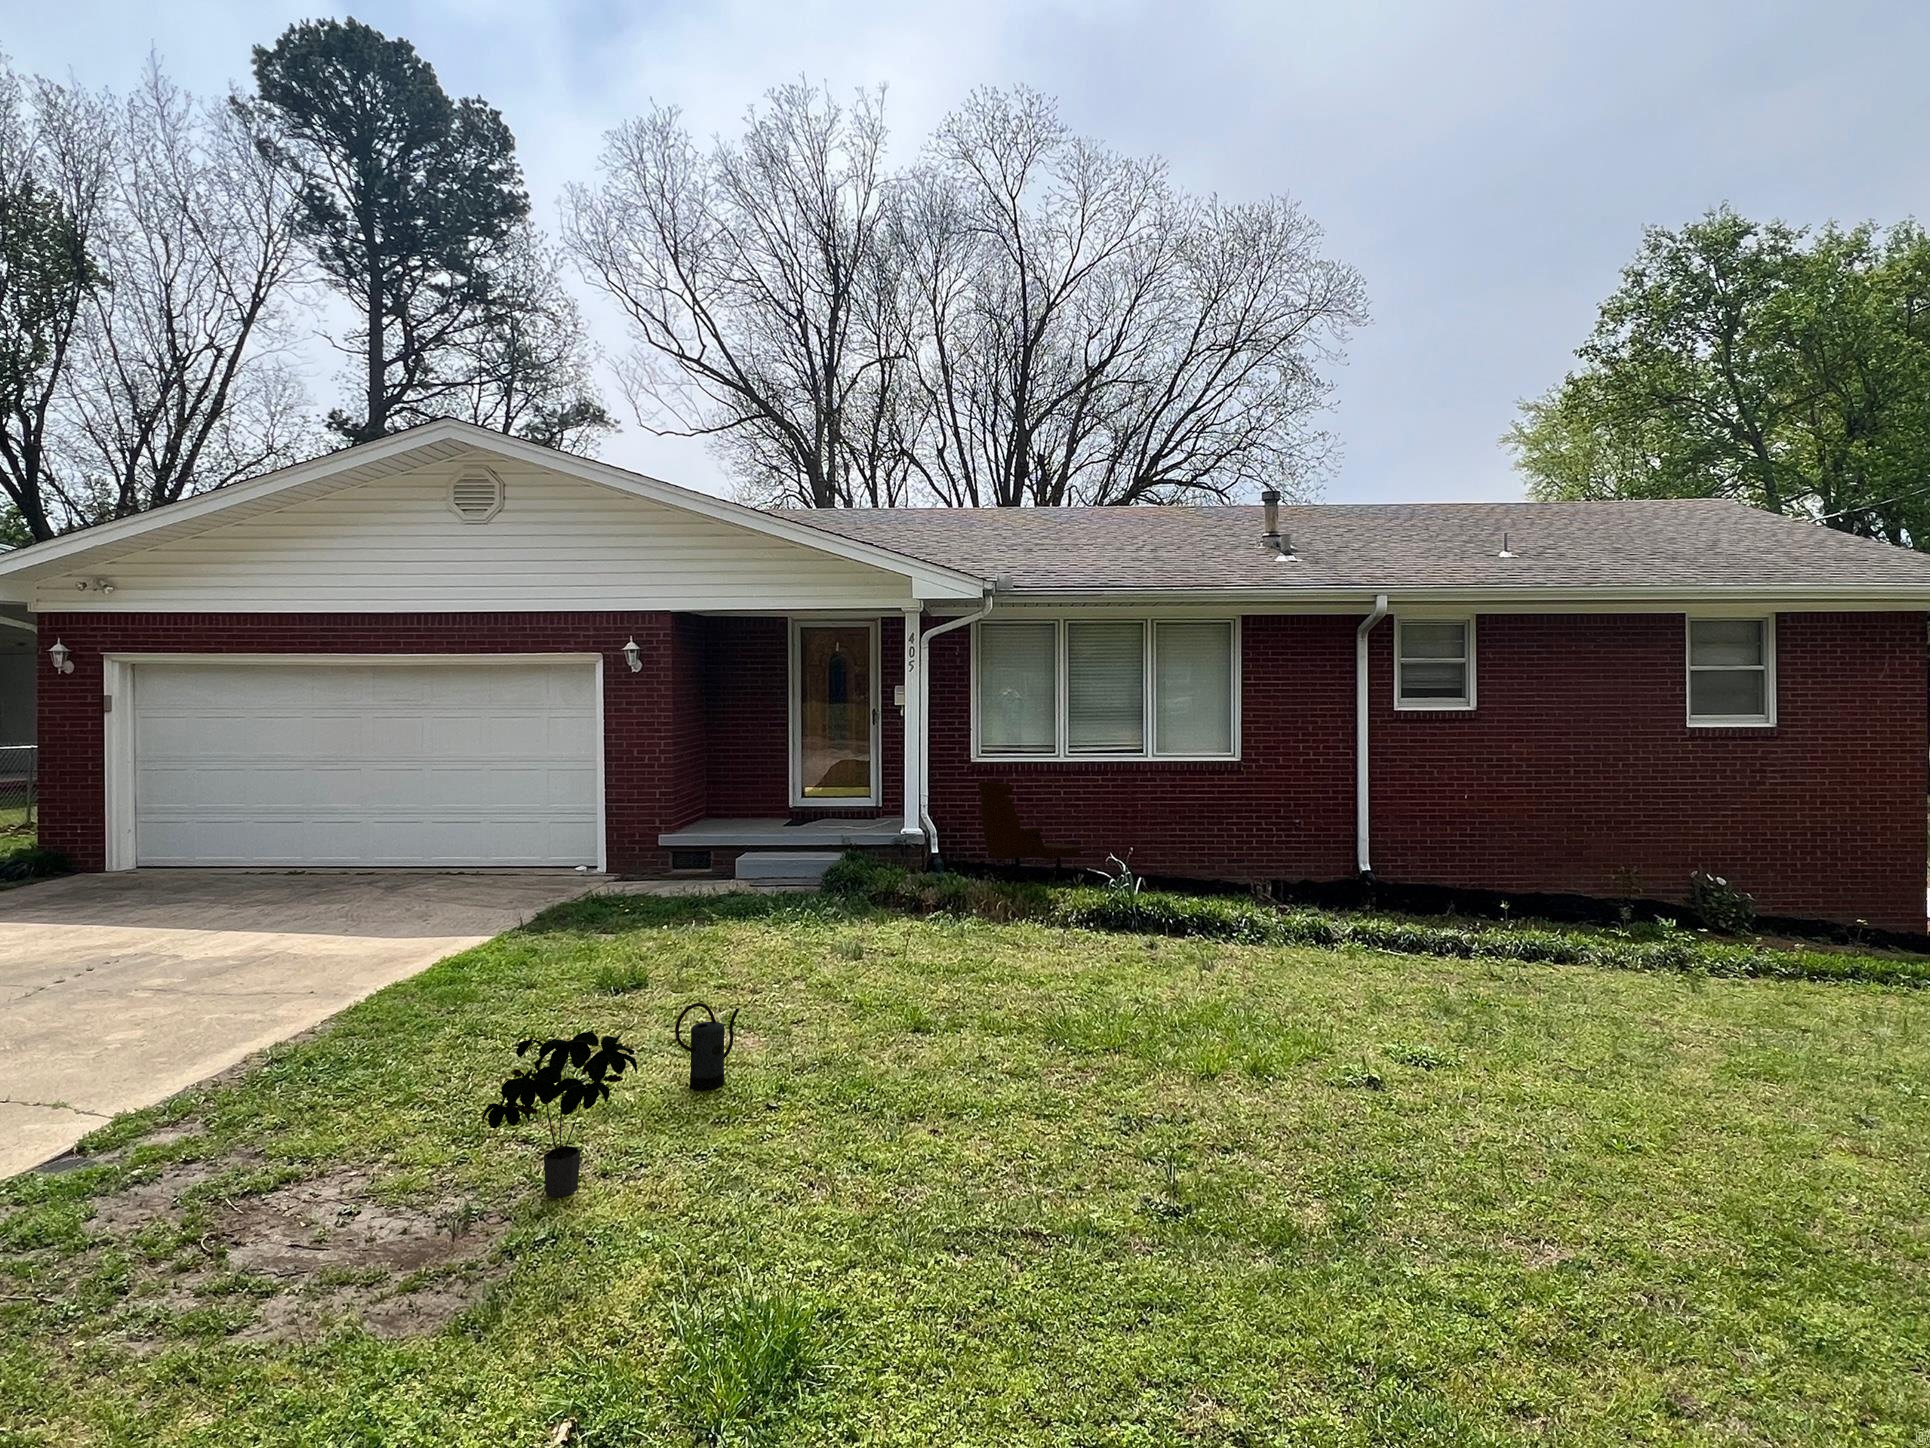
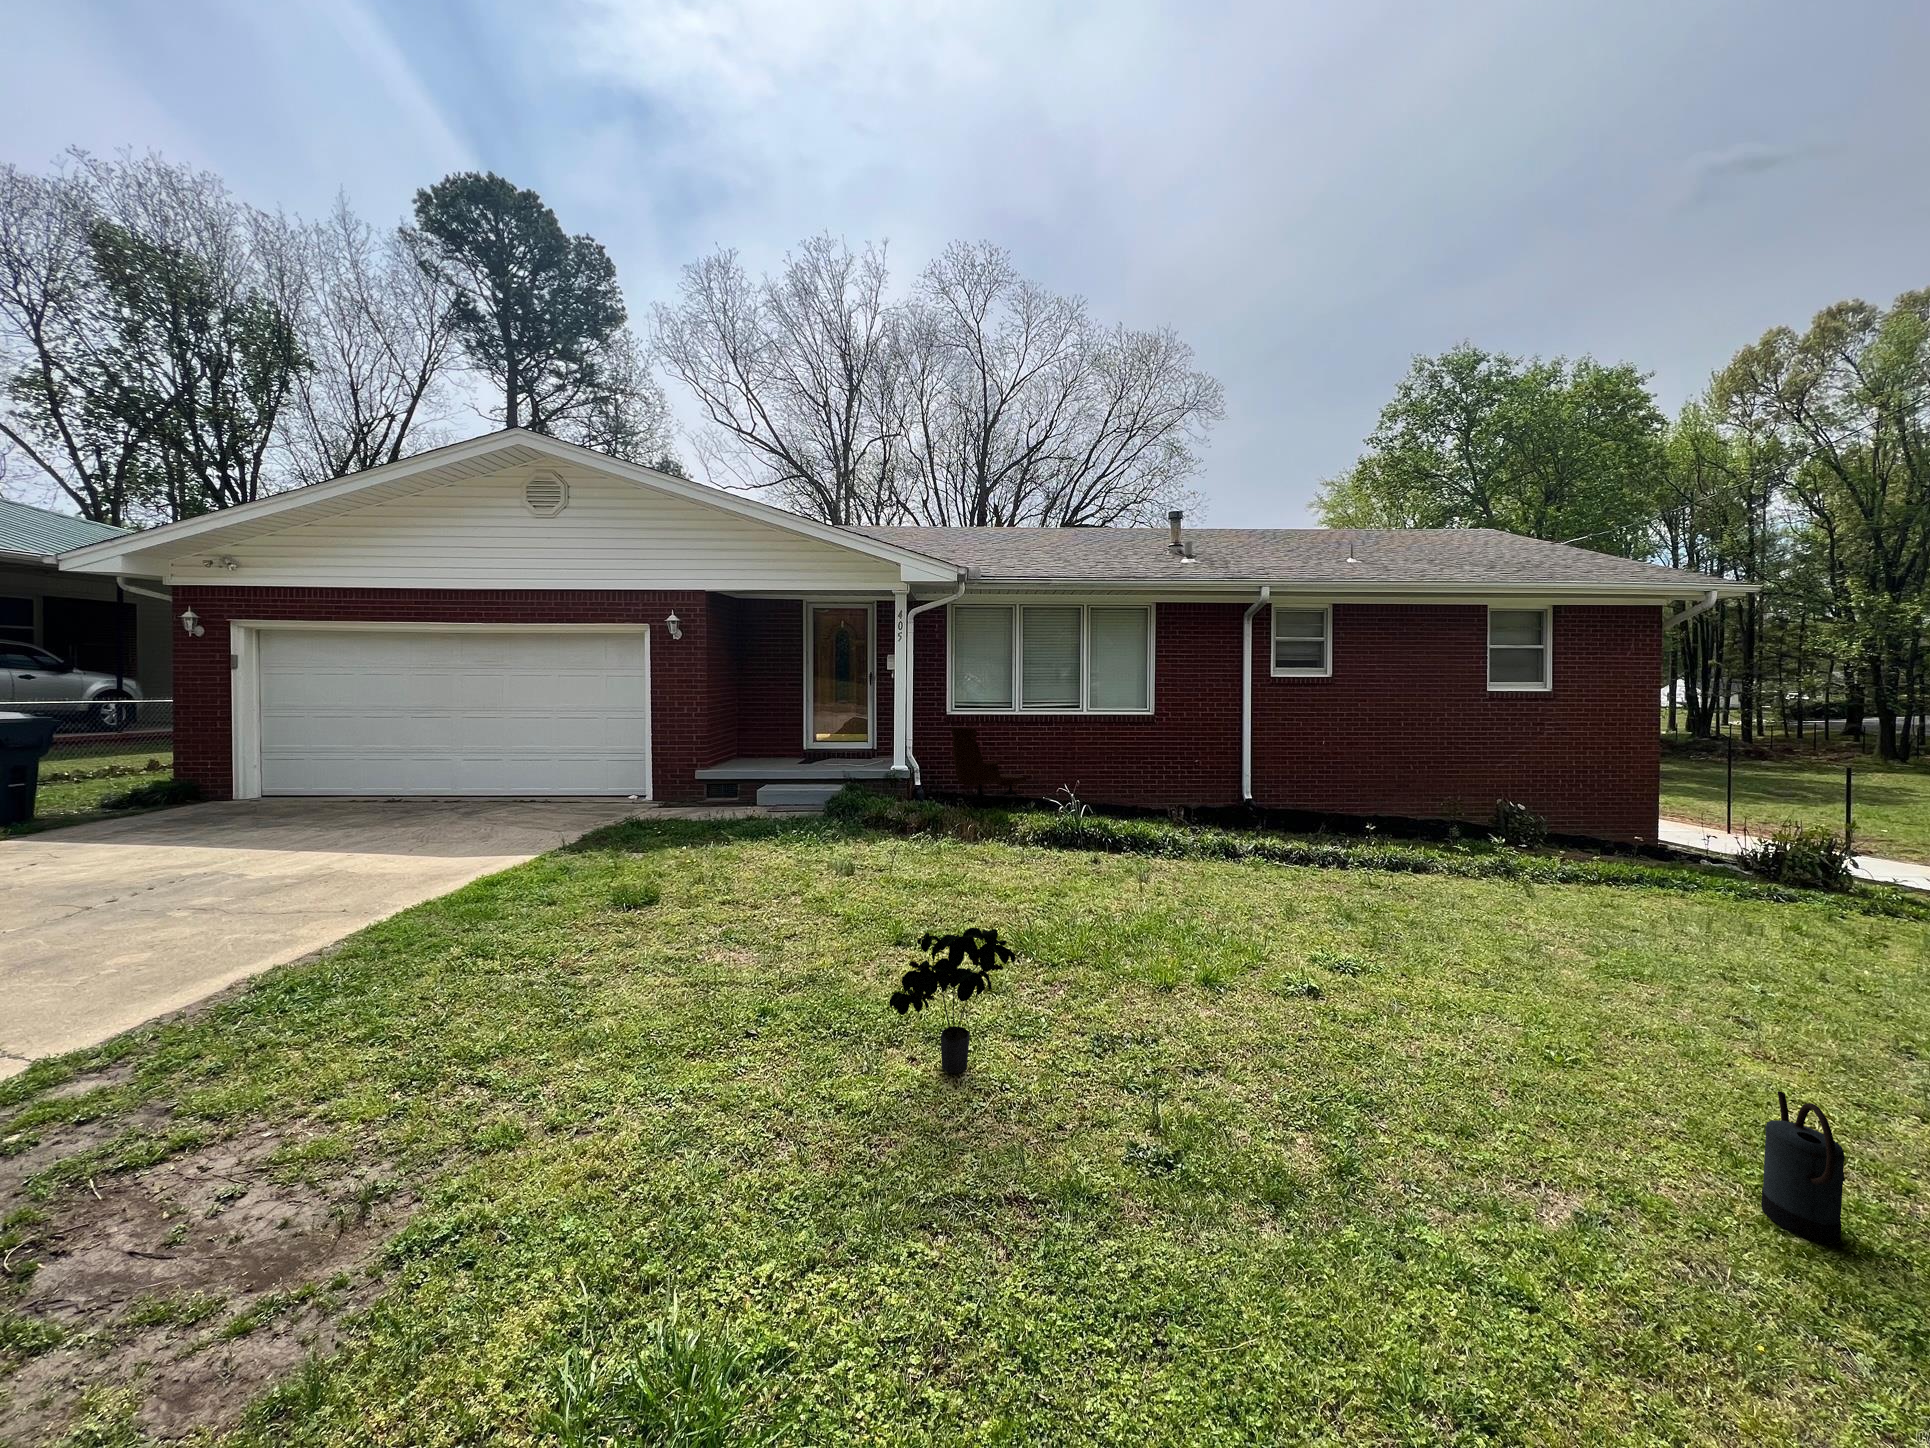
watering can: present [675,1003,740,1091] -> present [1761,1091,1845,1244]
potted plant: present [482,1032,637,1198] -> present [889,928,1015,1073]

